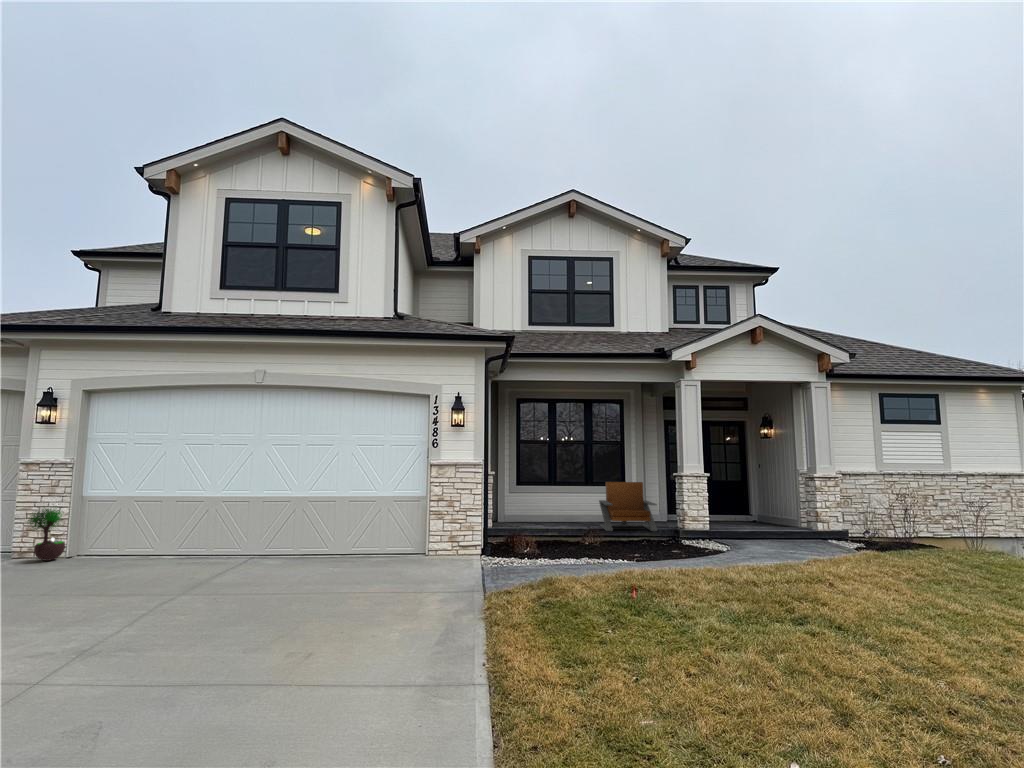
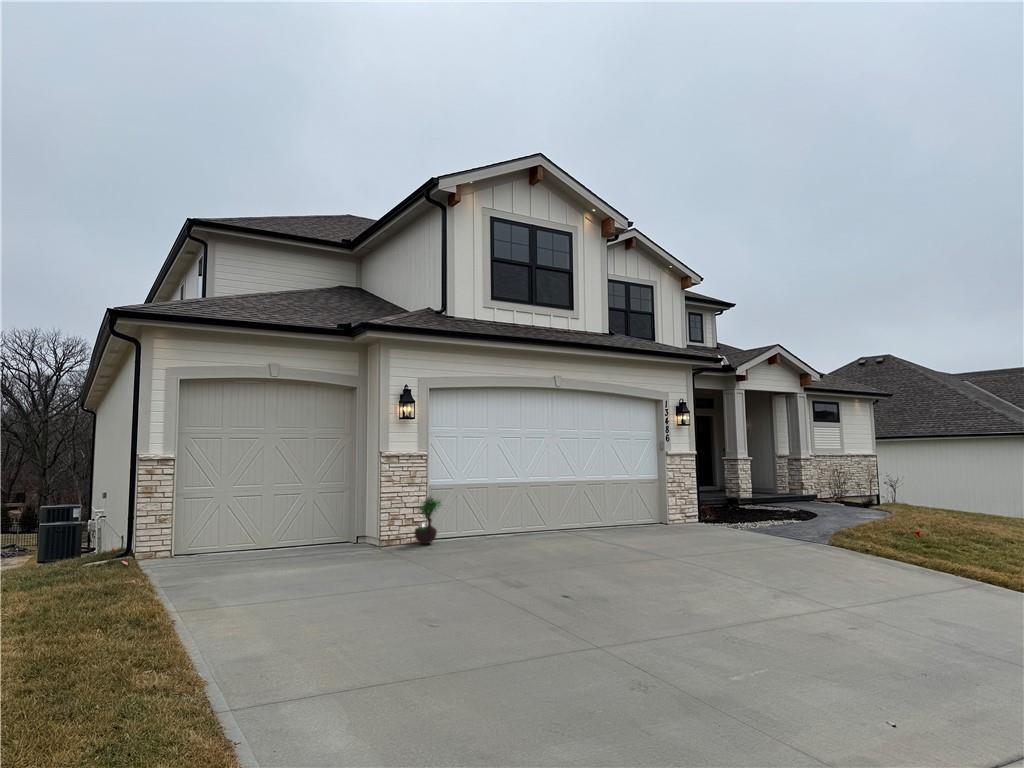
lounge chair: present [599,482,657,531] -> none [686,467,737,504]

